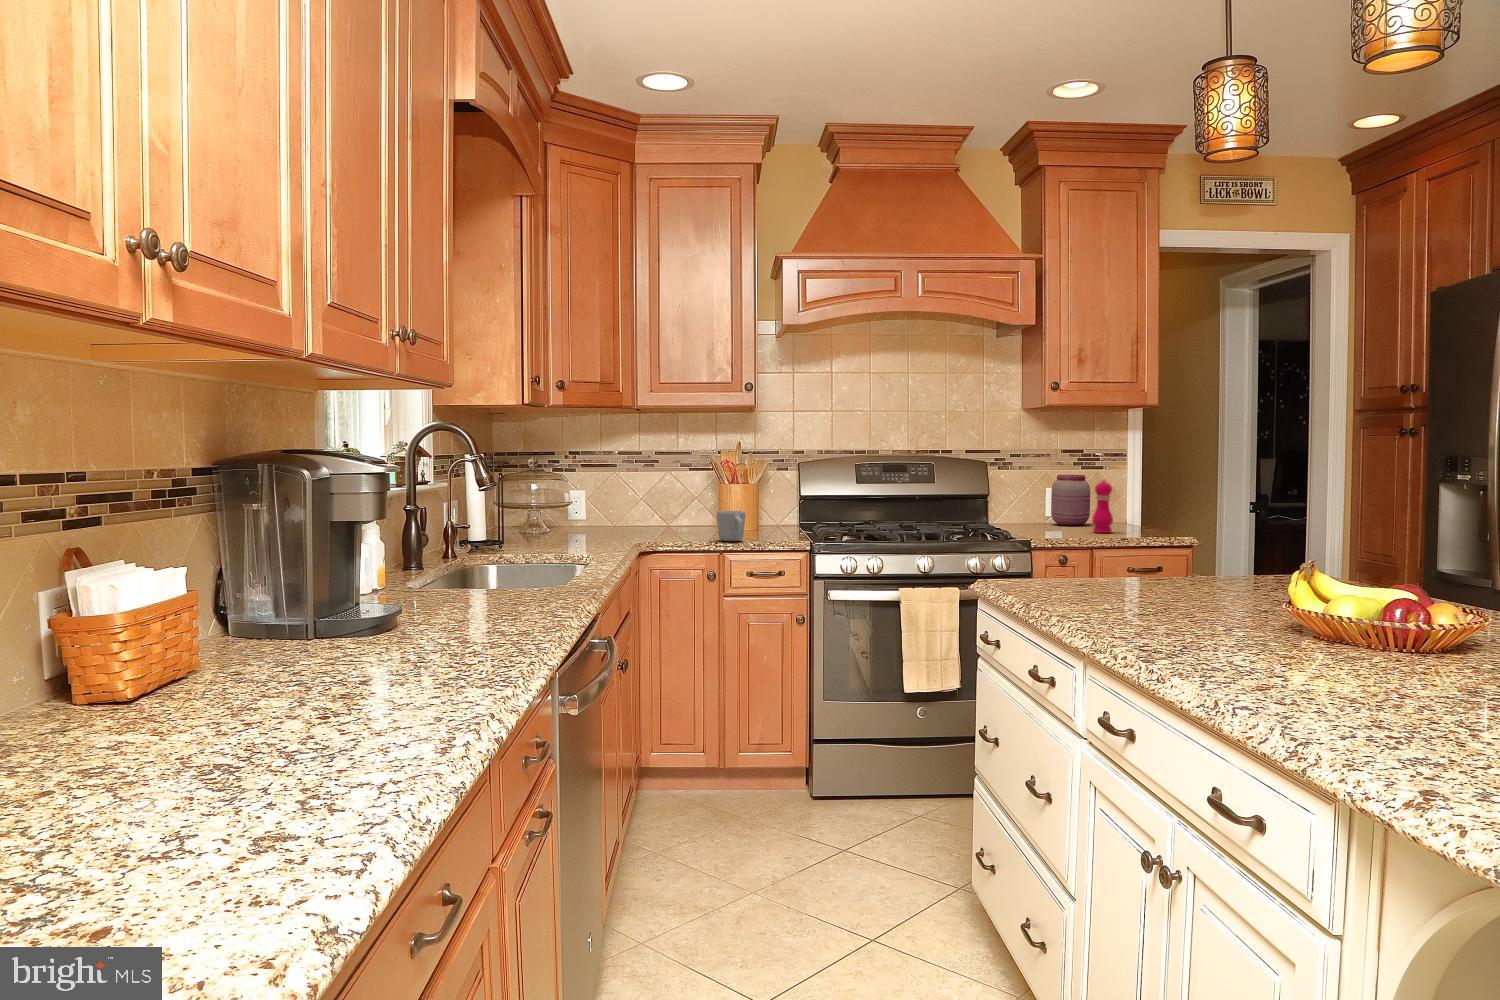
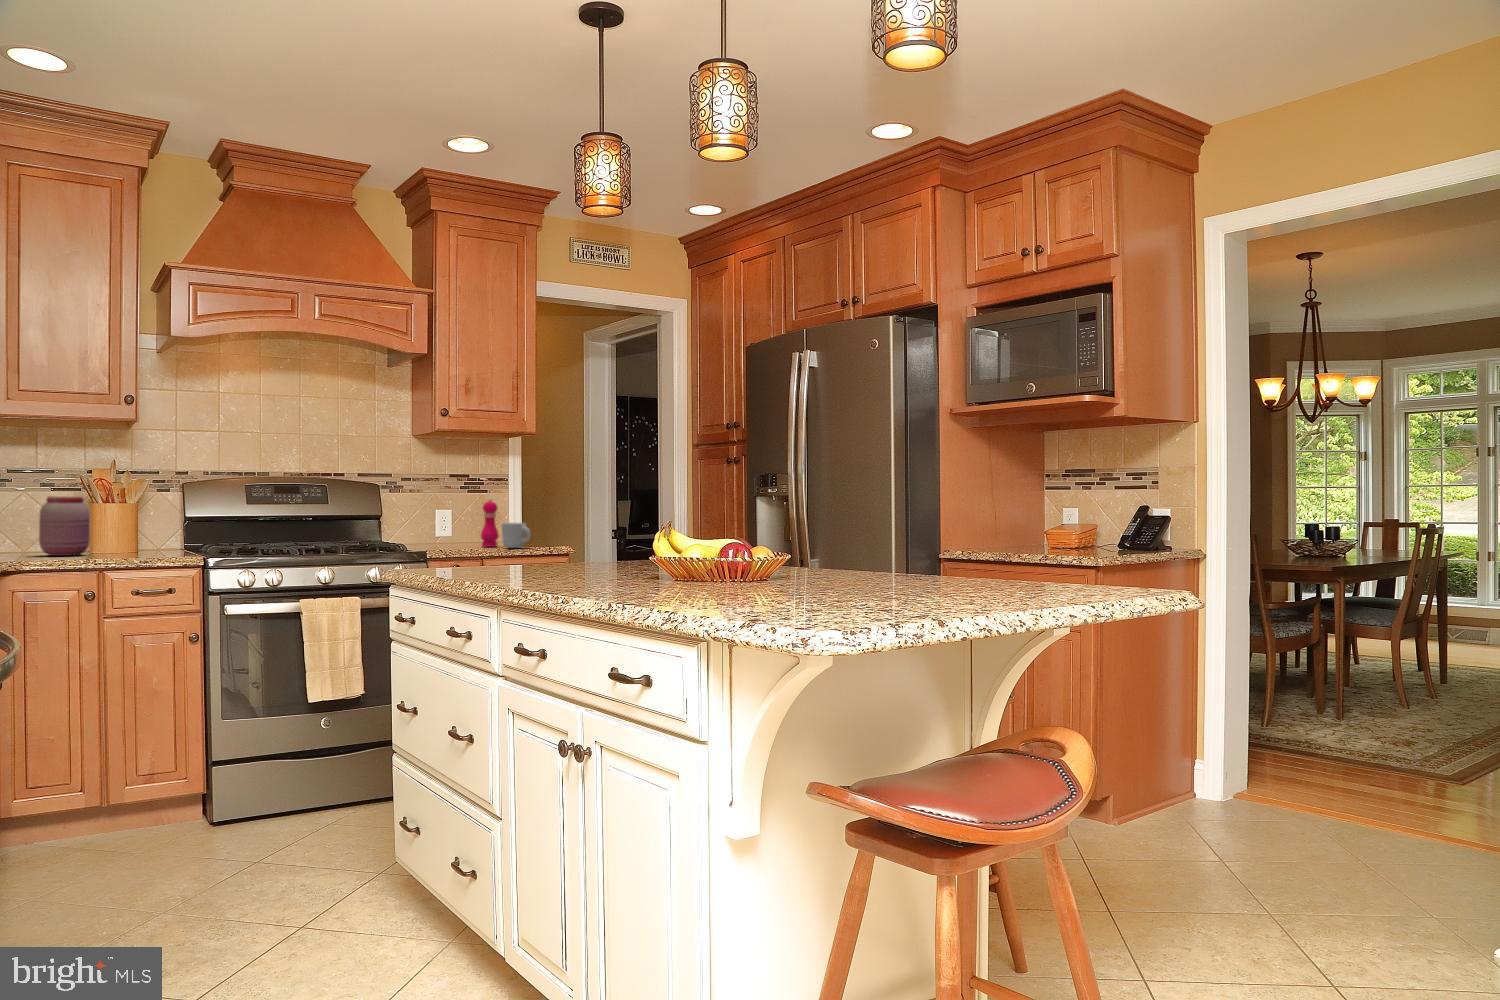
jar: present [1051,475,1090,526] -> present [39,496,90,556]
mug: present [717,511,746,541] -> present [501,523,531,548]

